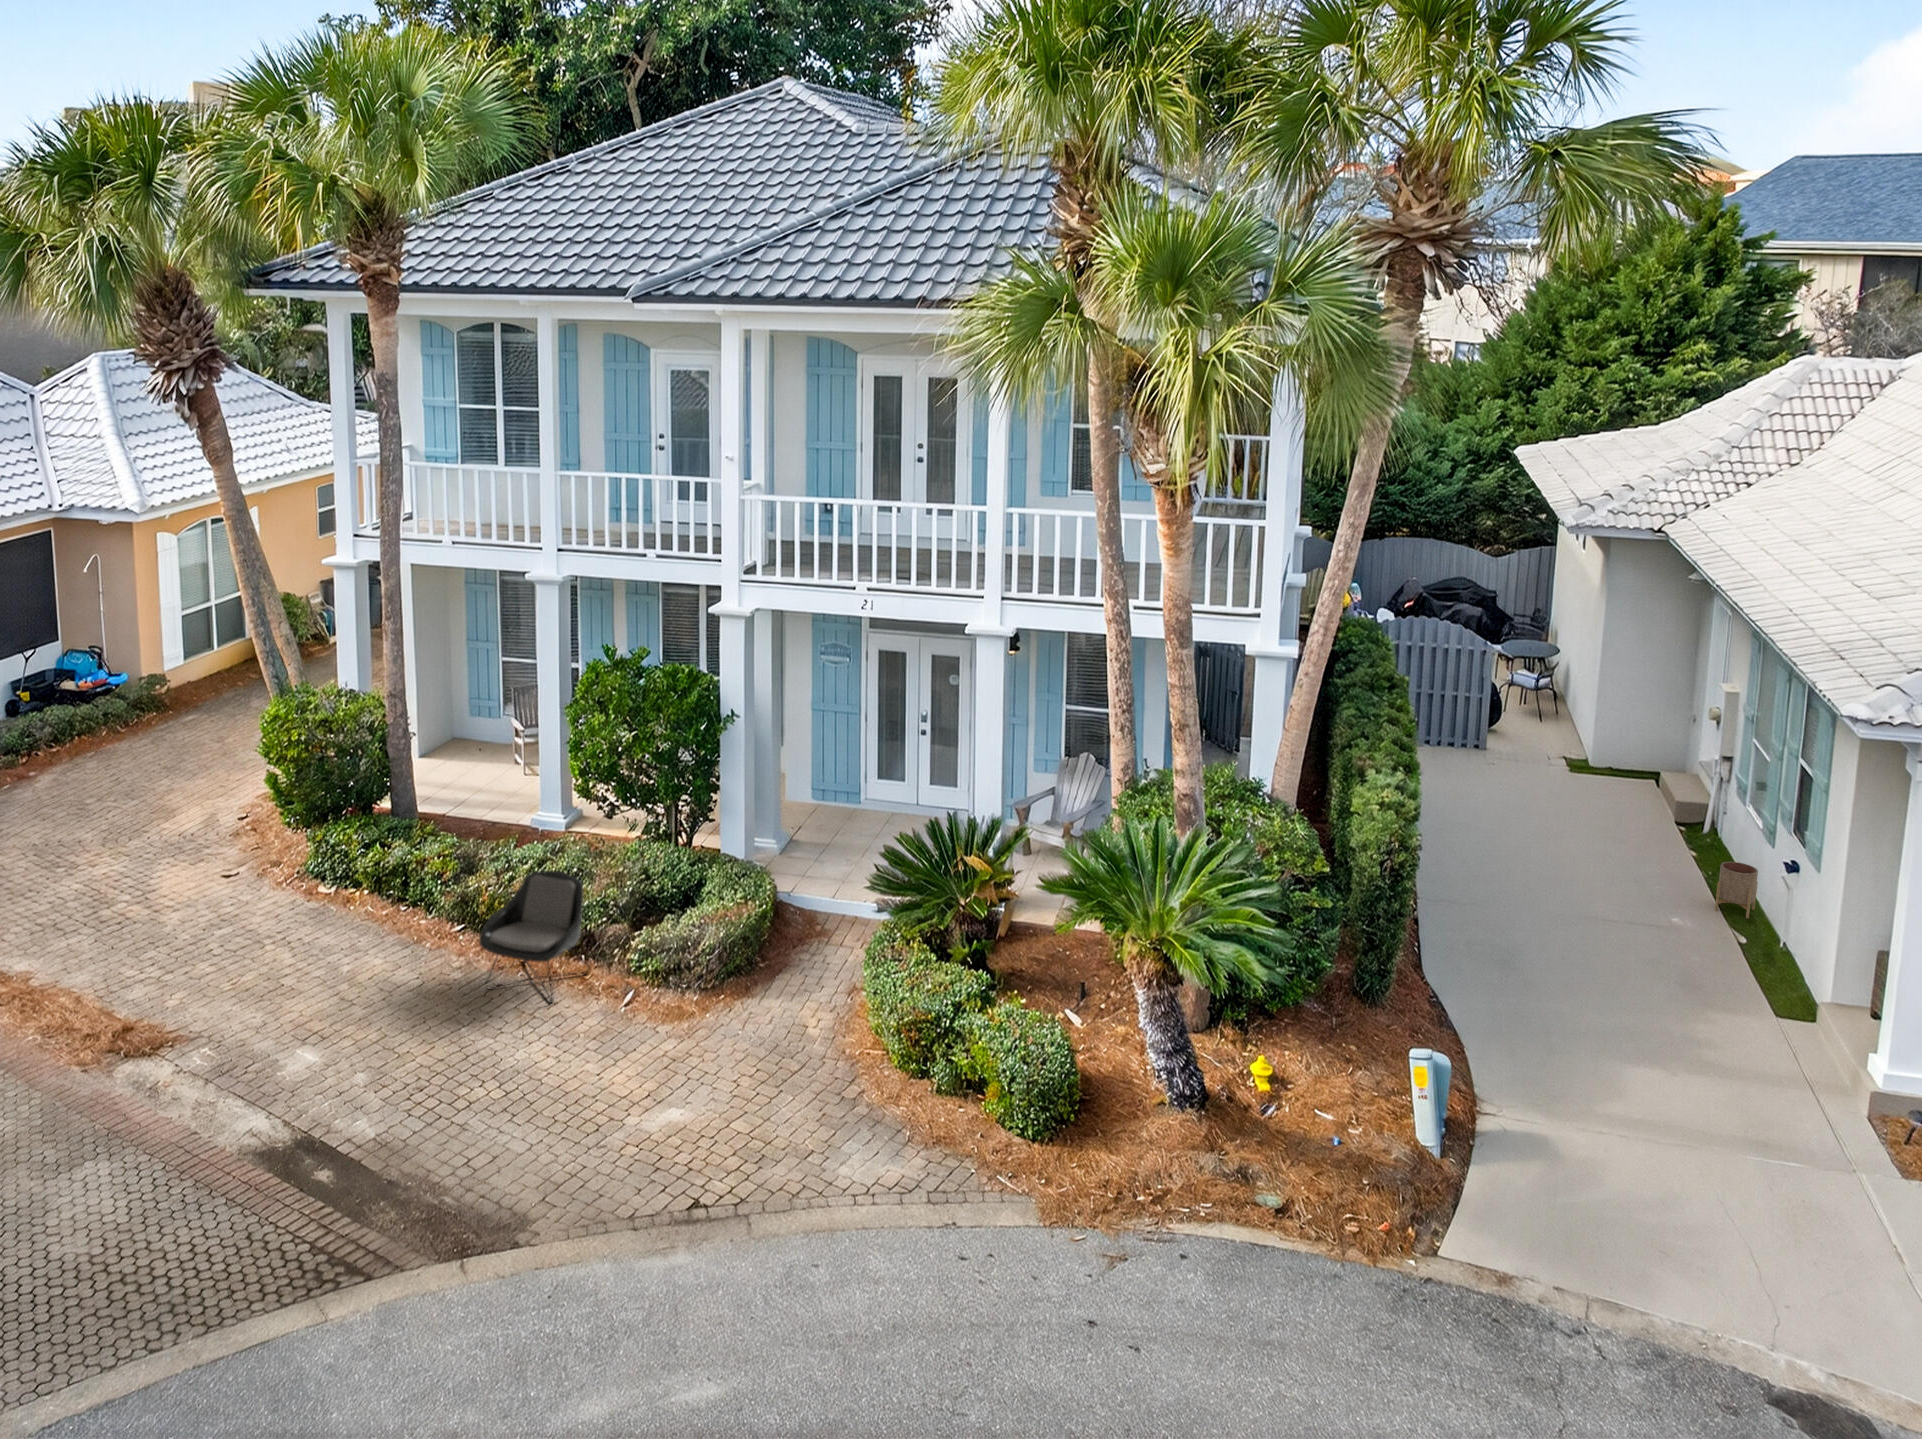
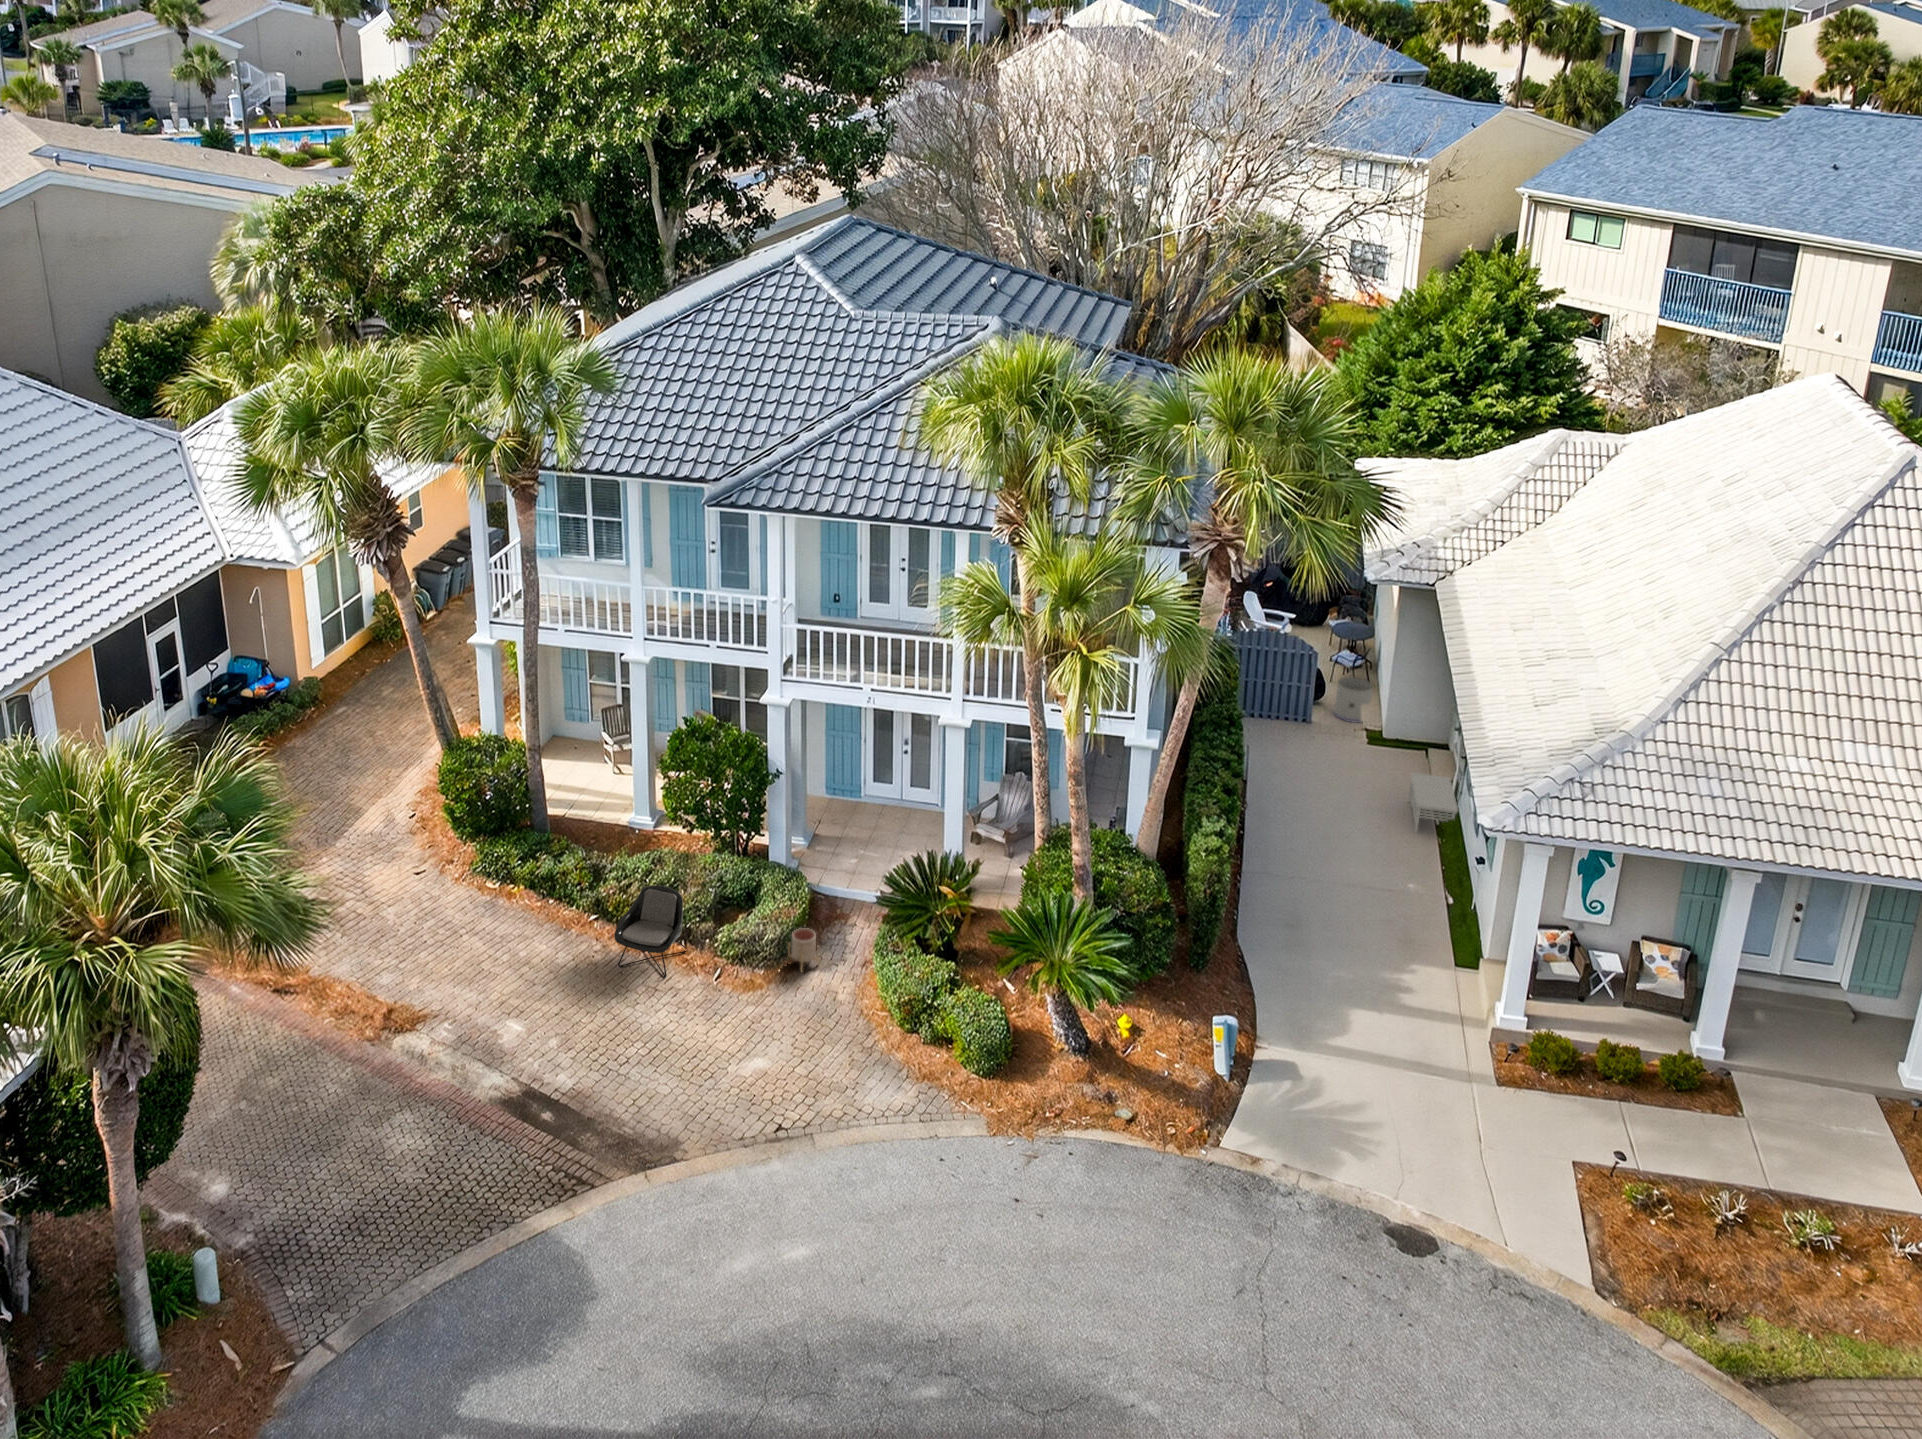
trash can: none [1522,681,1577,740] -> present [1334,677,1373,723]
storage bench: none [1651,777,1735,861] -> present [1409,773,1458,833]
planter: present [1715,862,1758,918] -> present [788,928,819,970]

